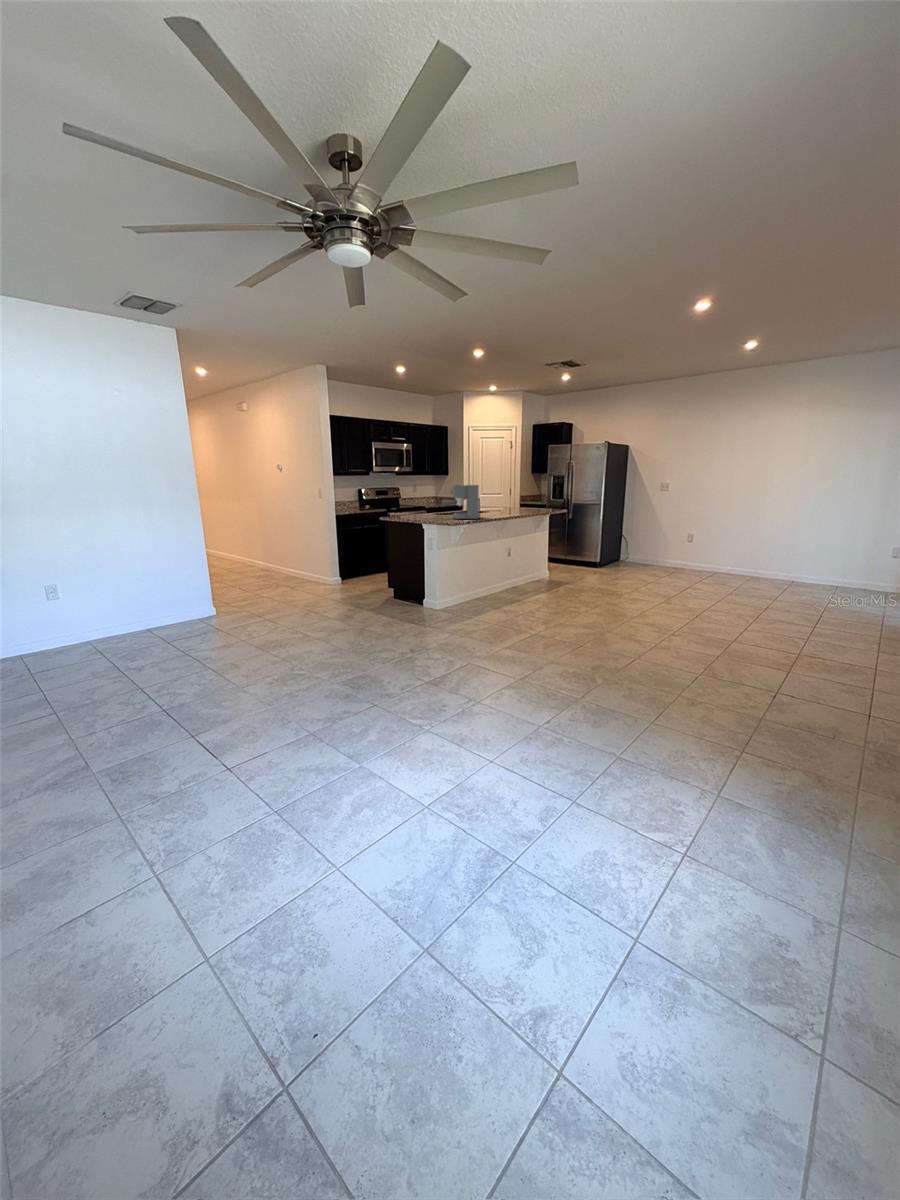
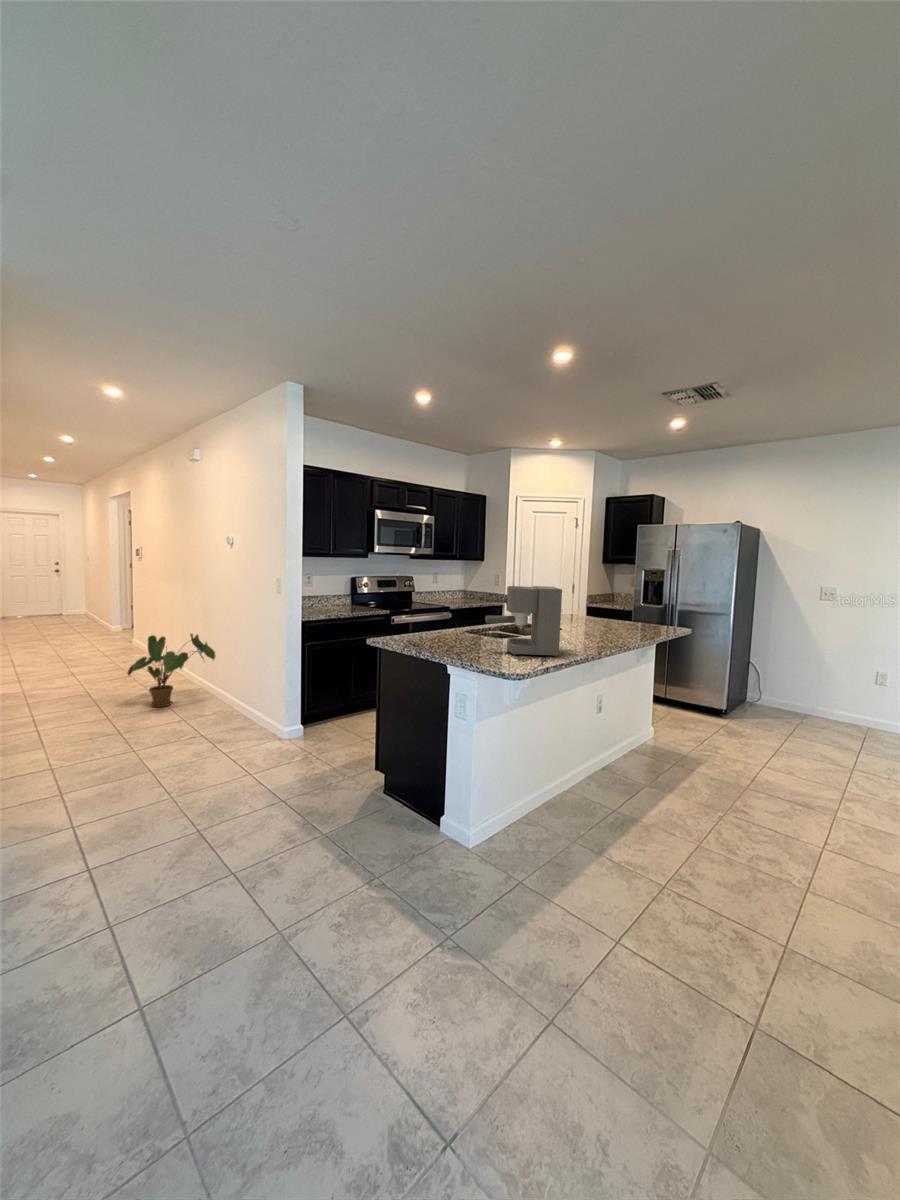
house plant: none [225,530,278,576] -> present [127,634,215,707]

